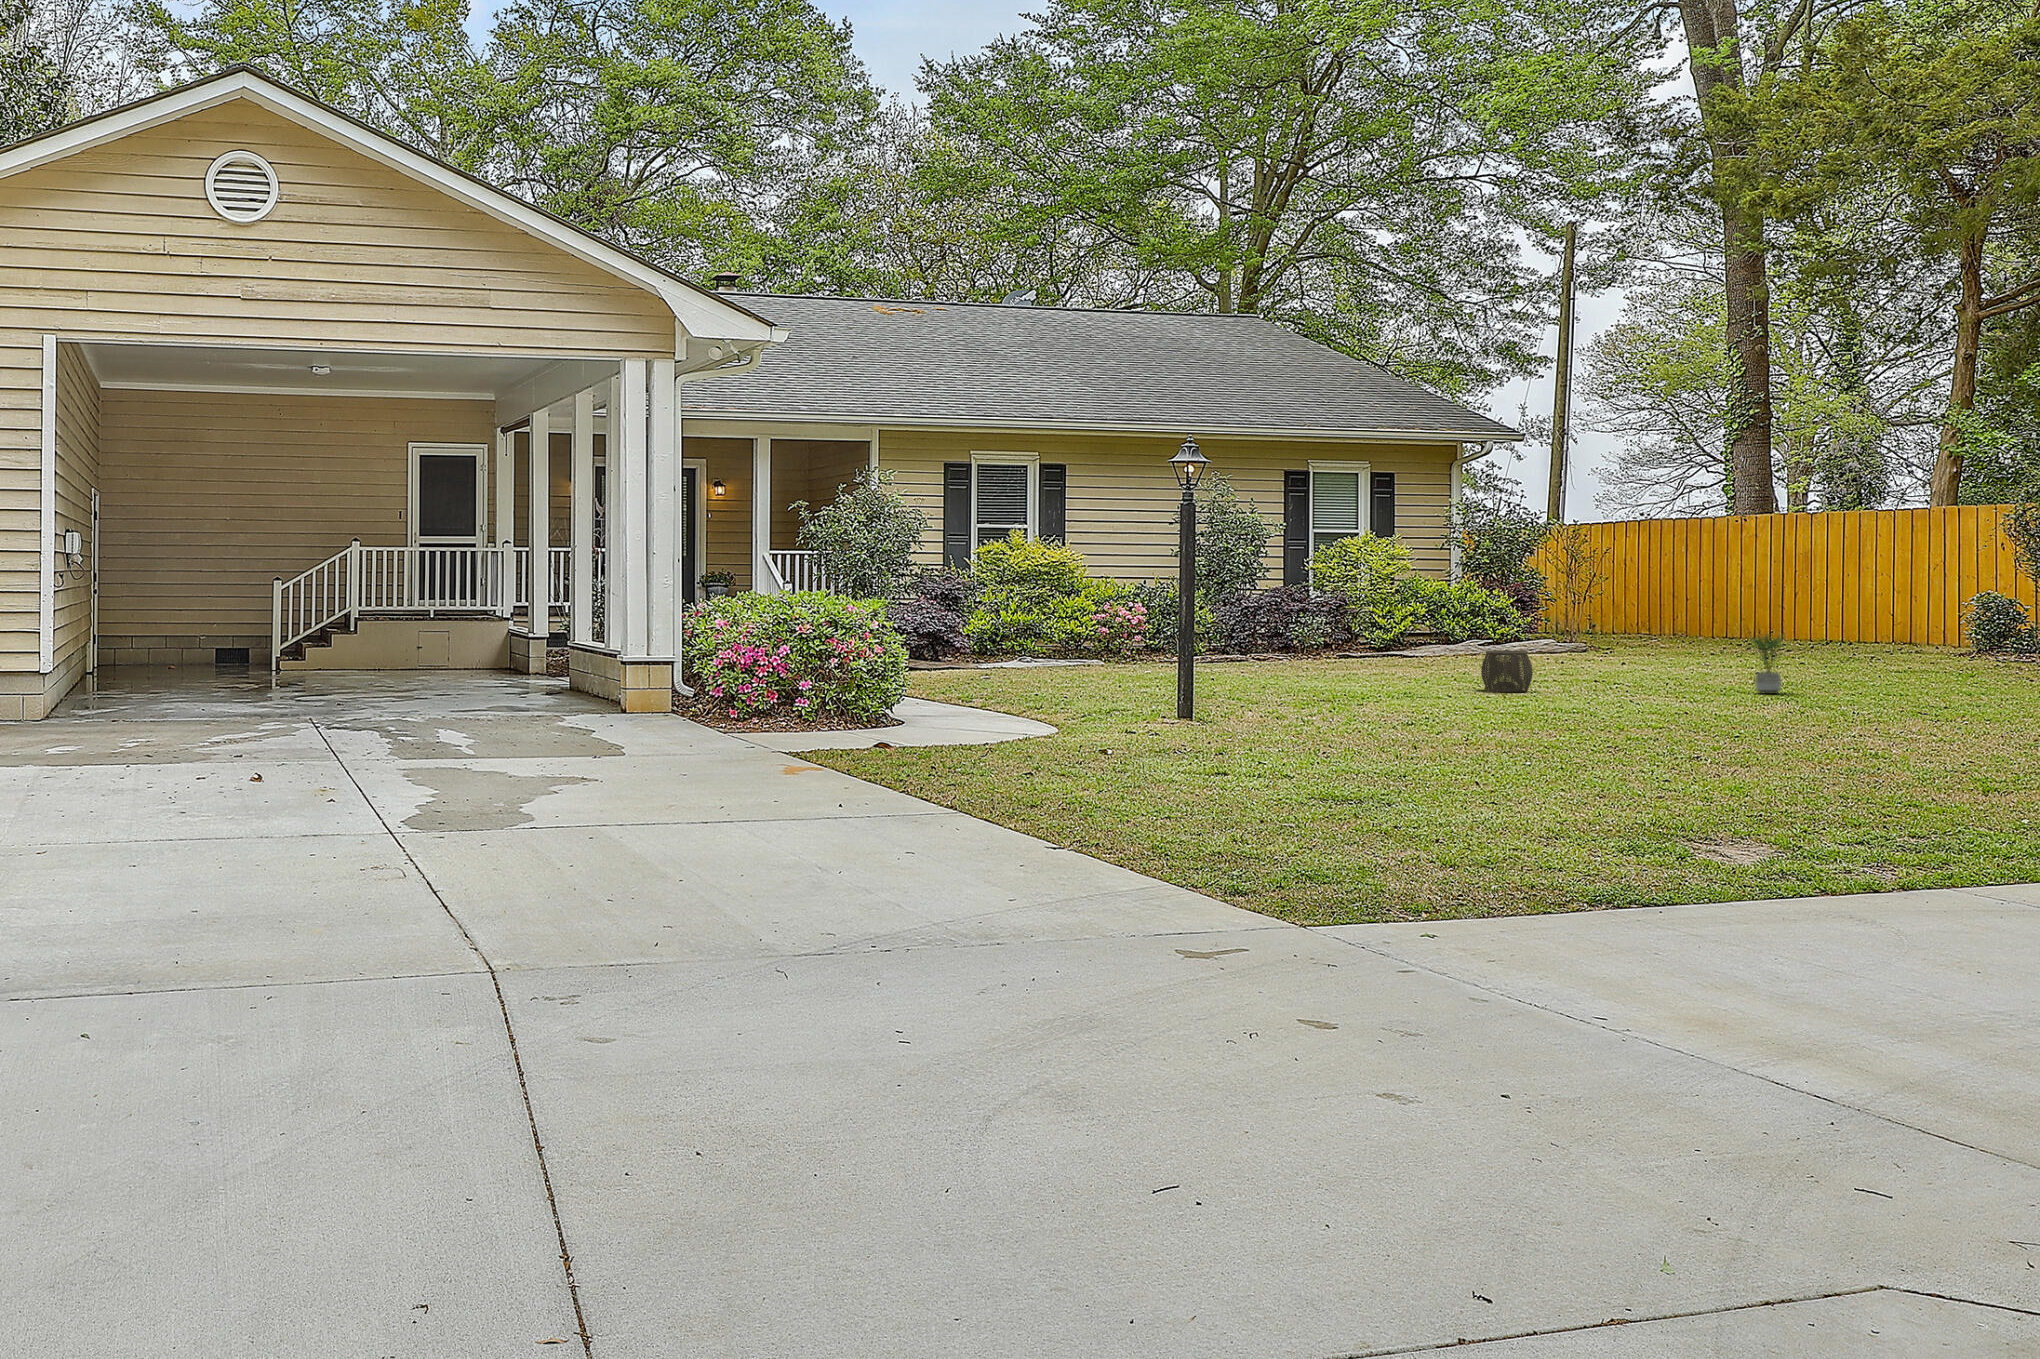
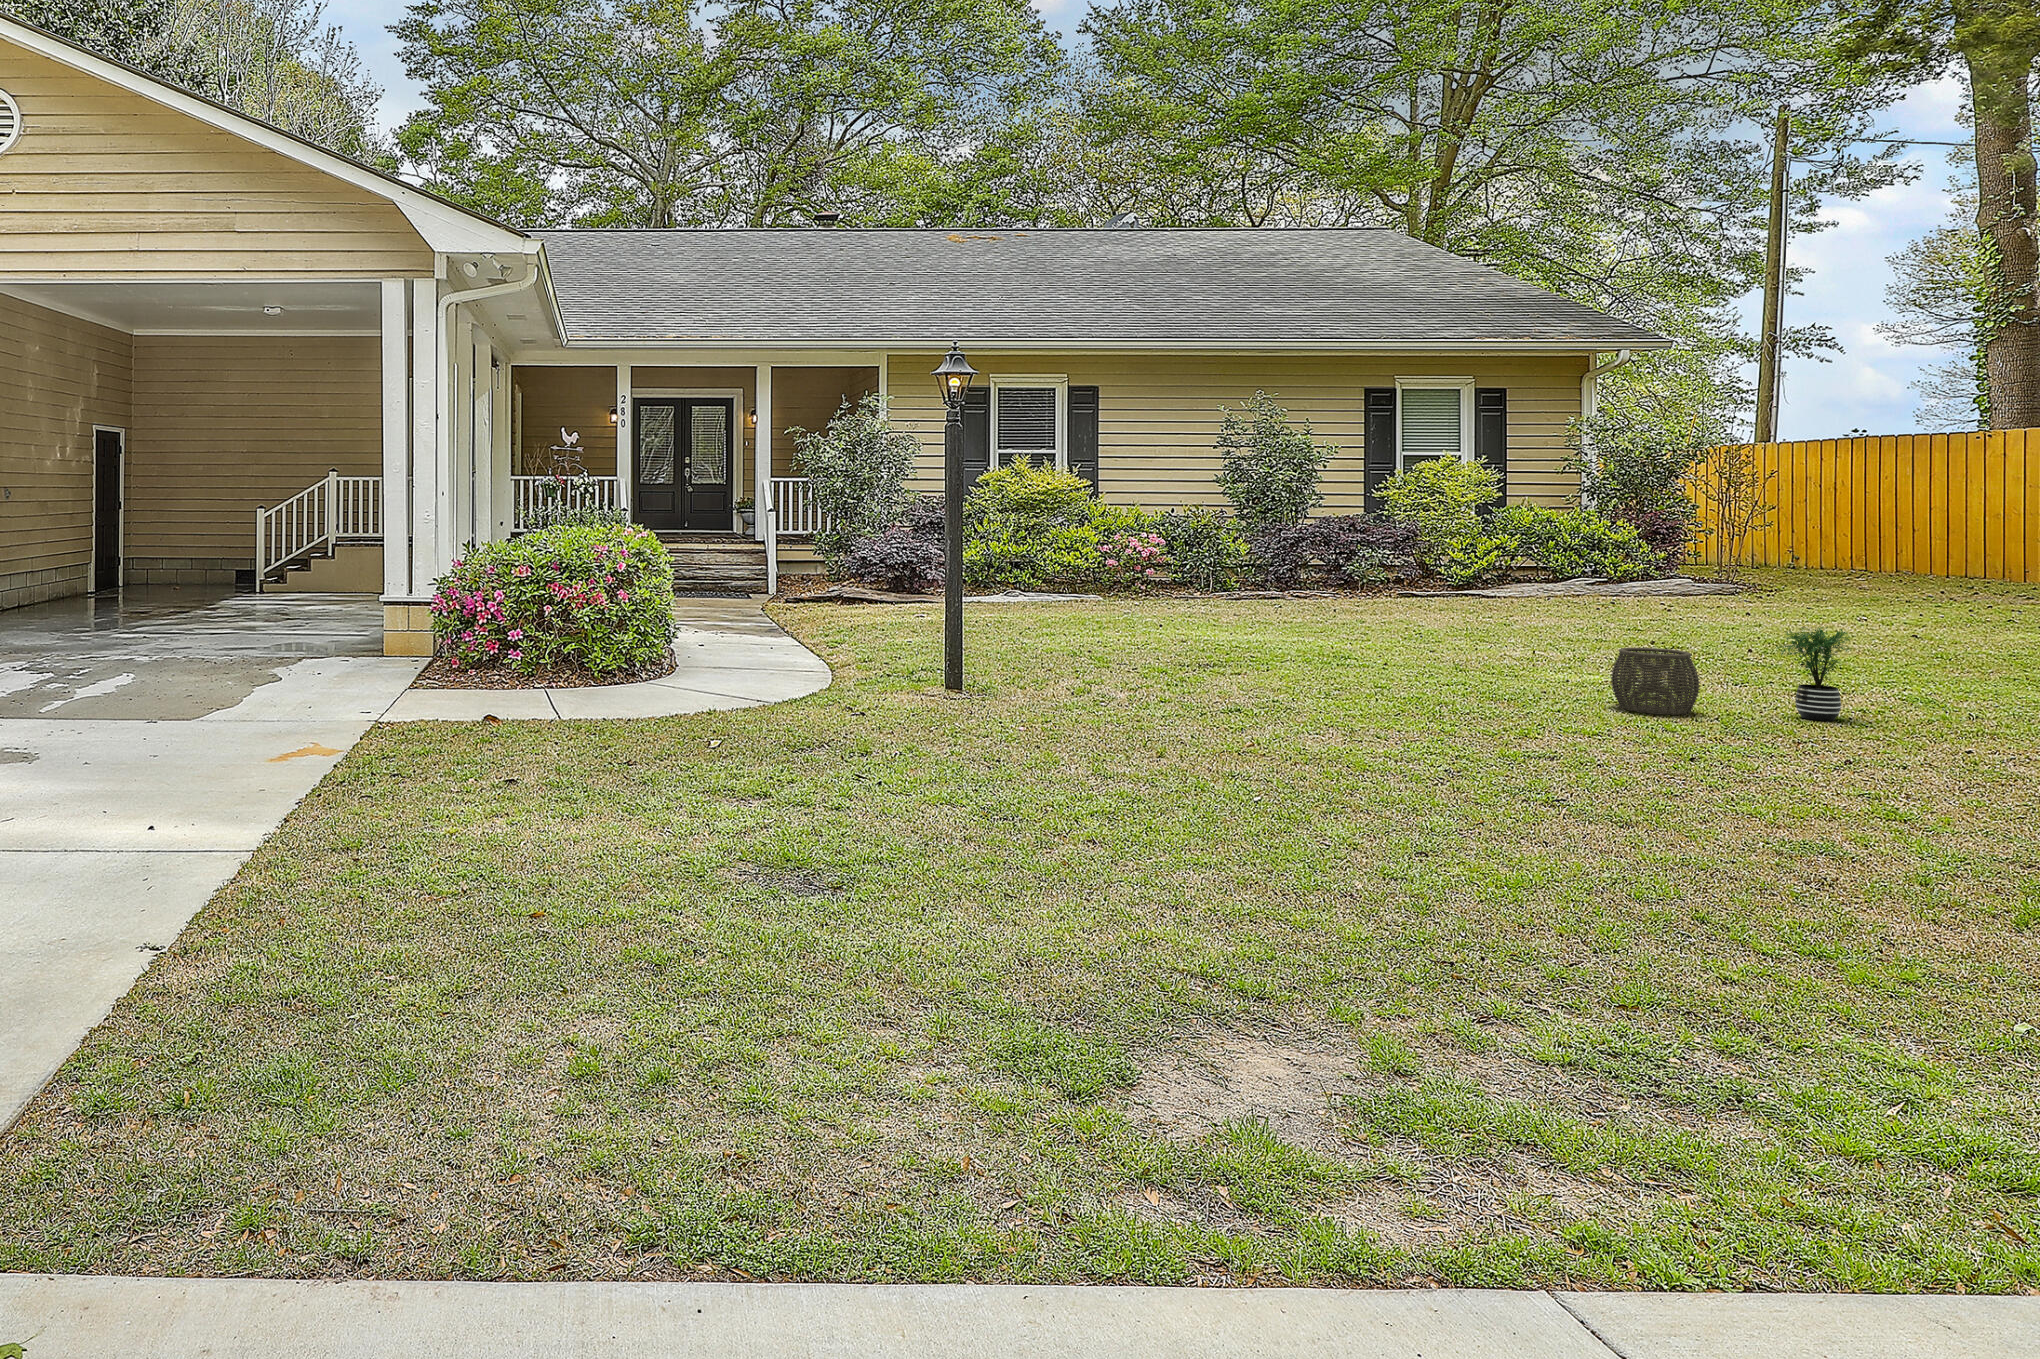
woven basket: present [1481,650,1533,692] -> present [1611,648,1700,715]

